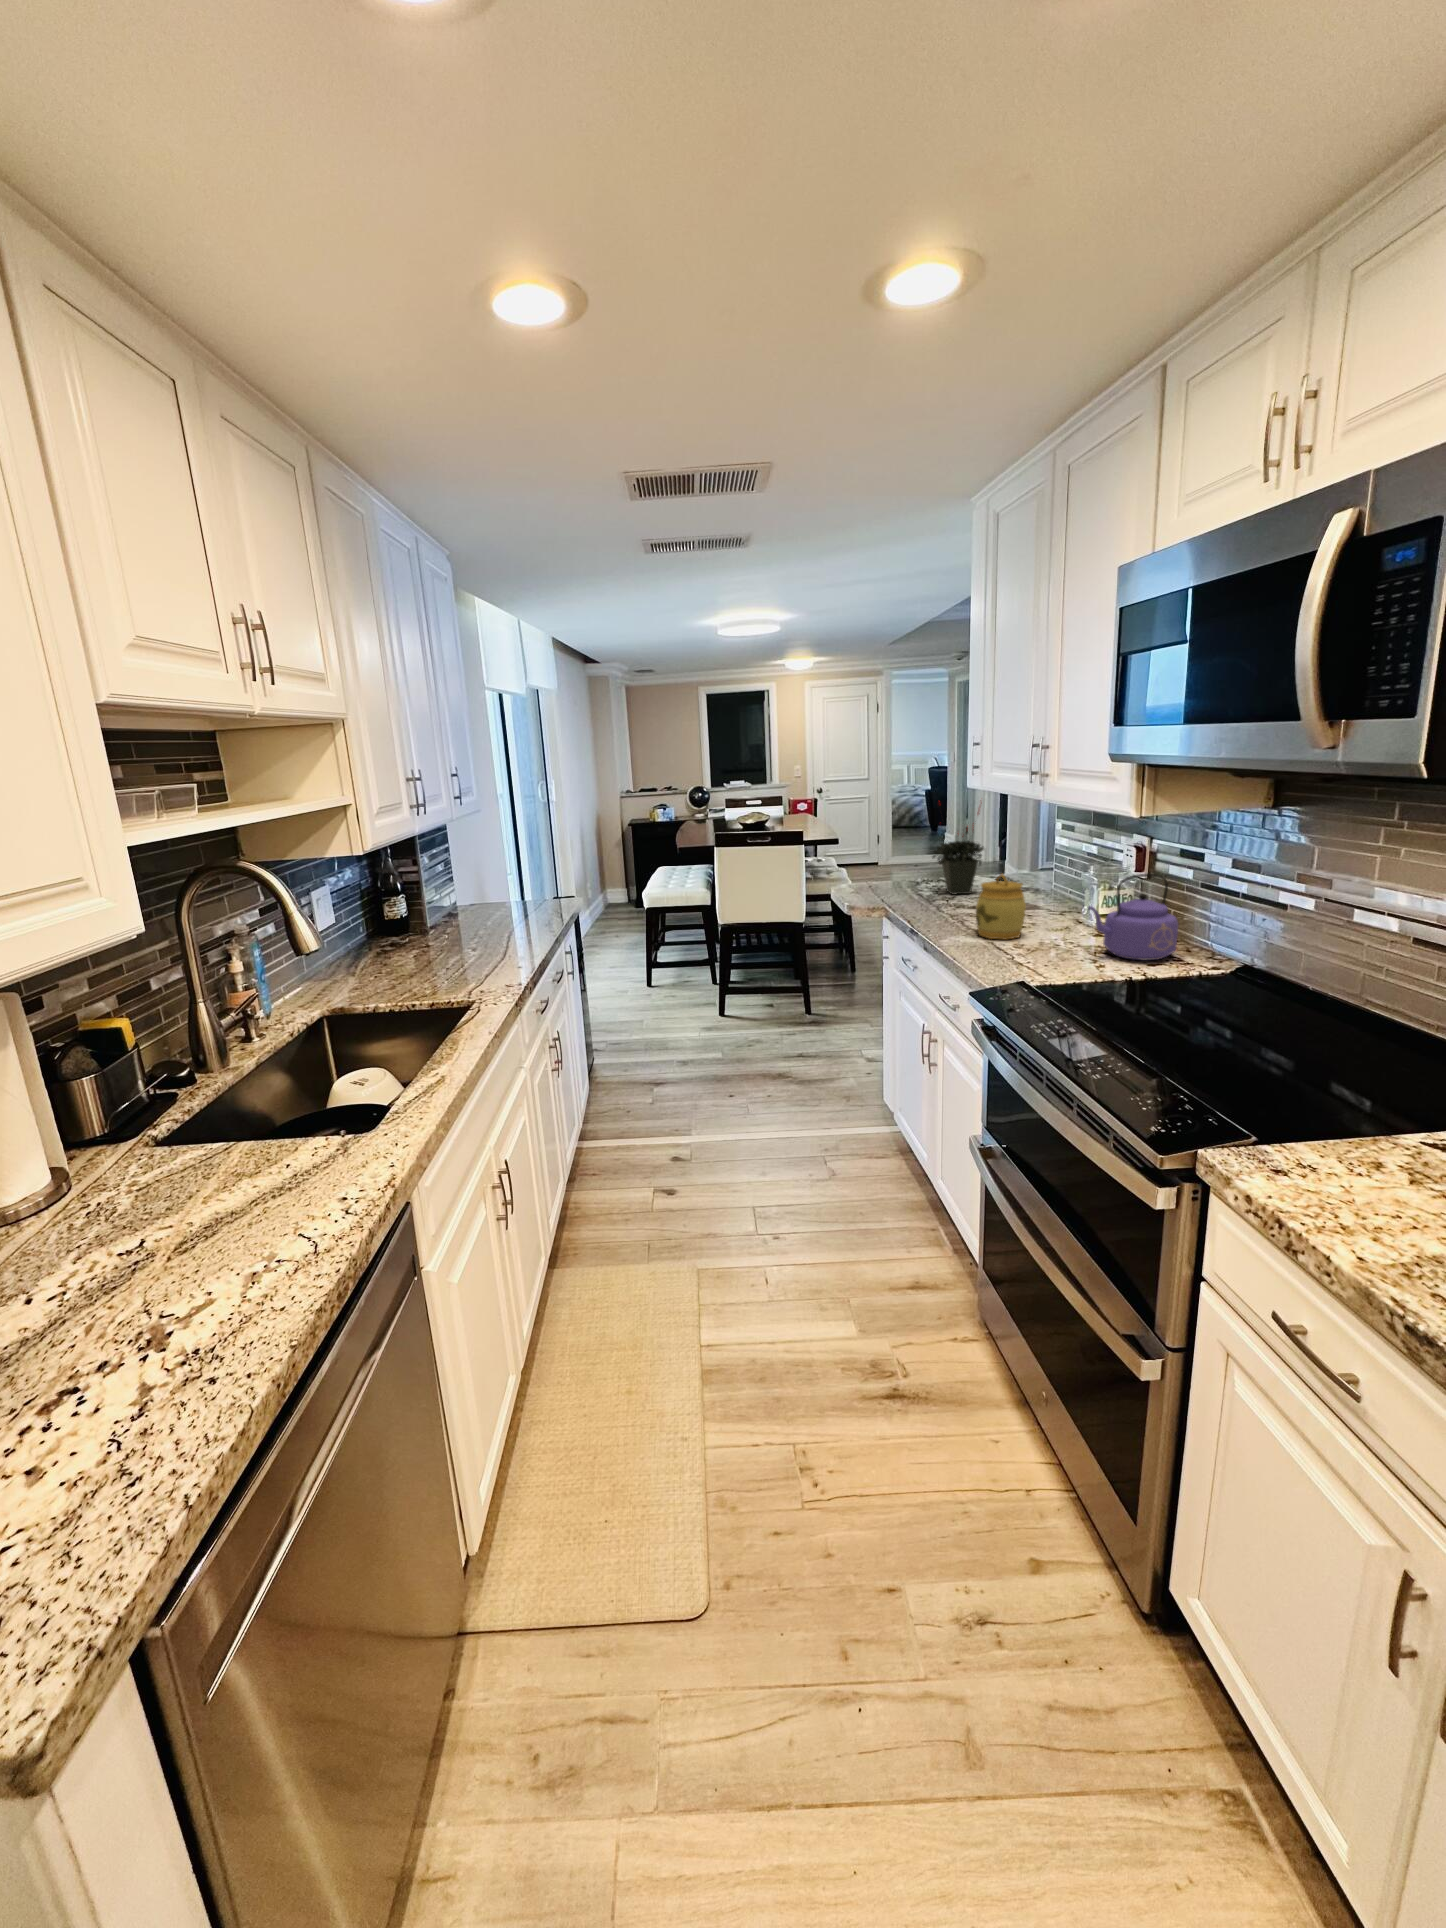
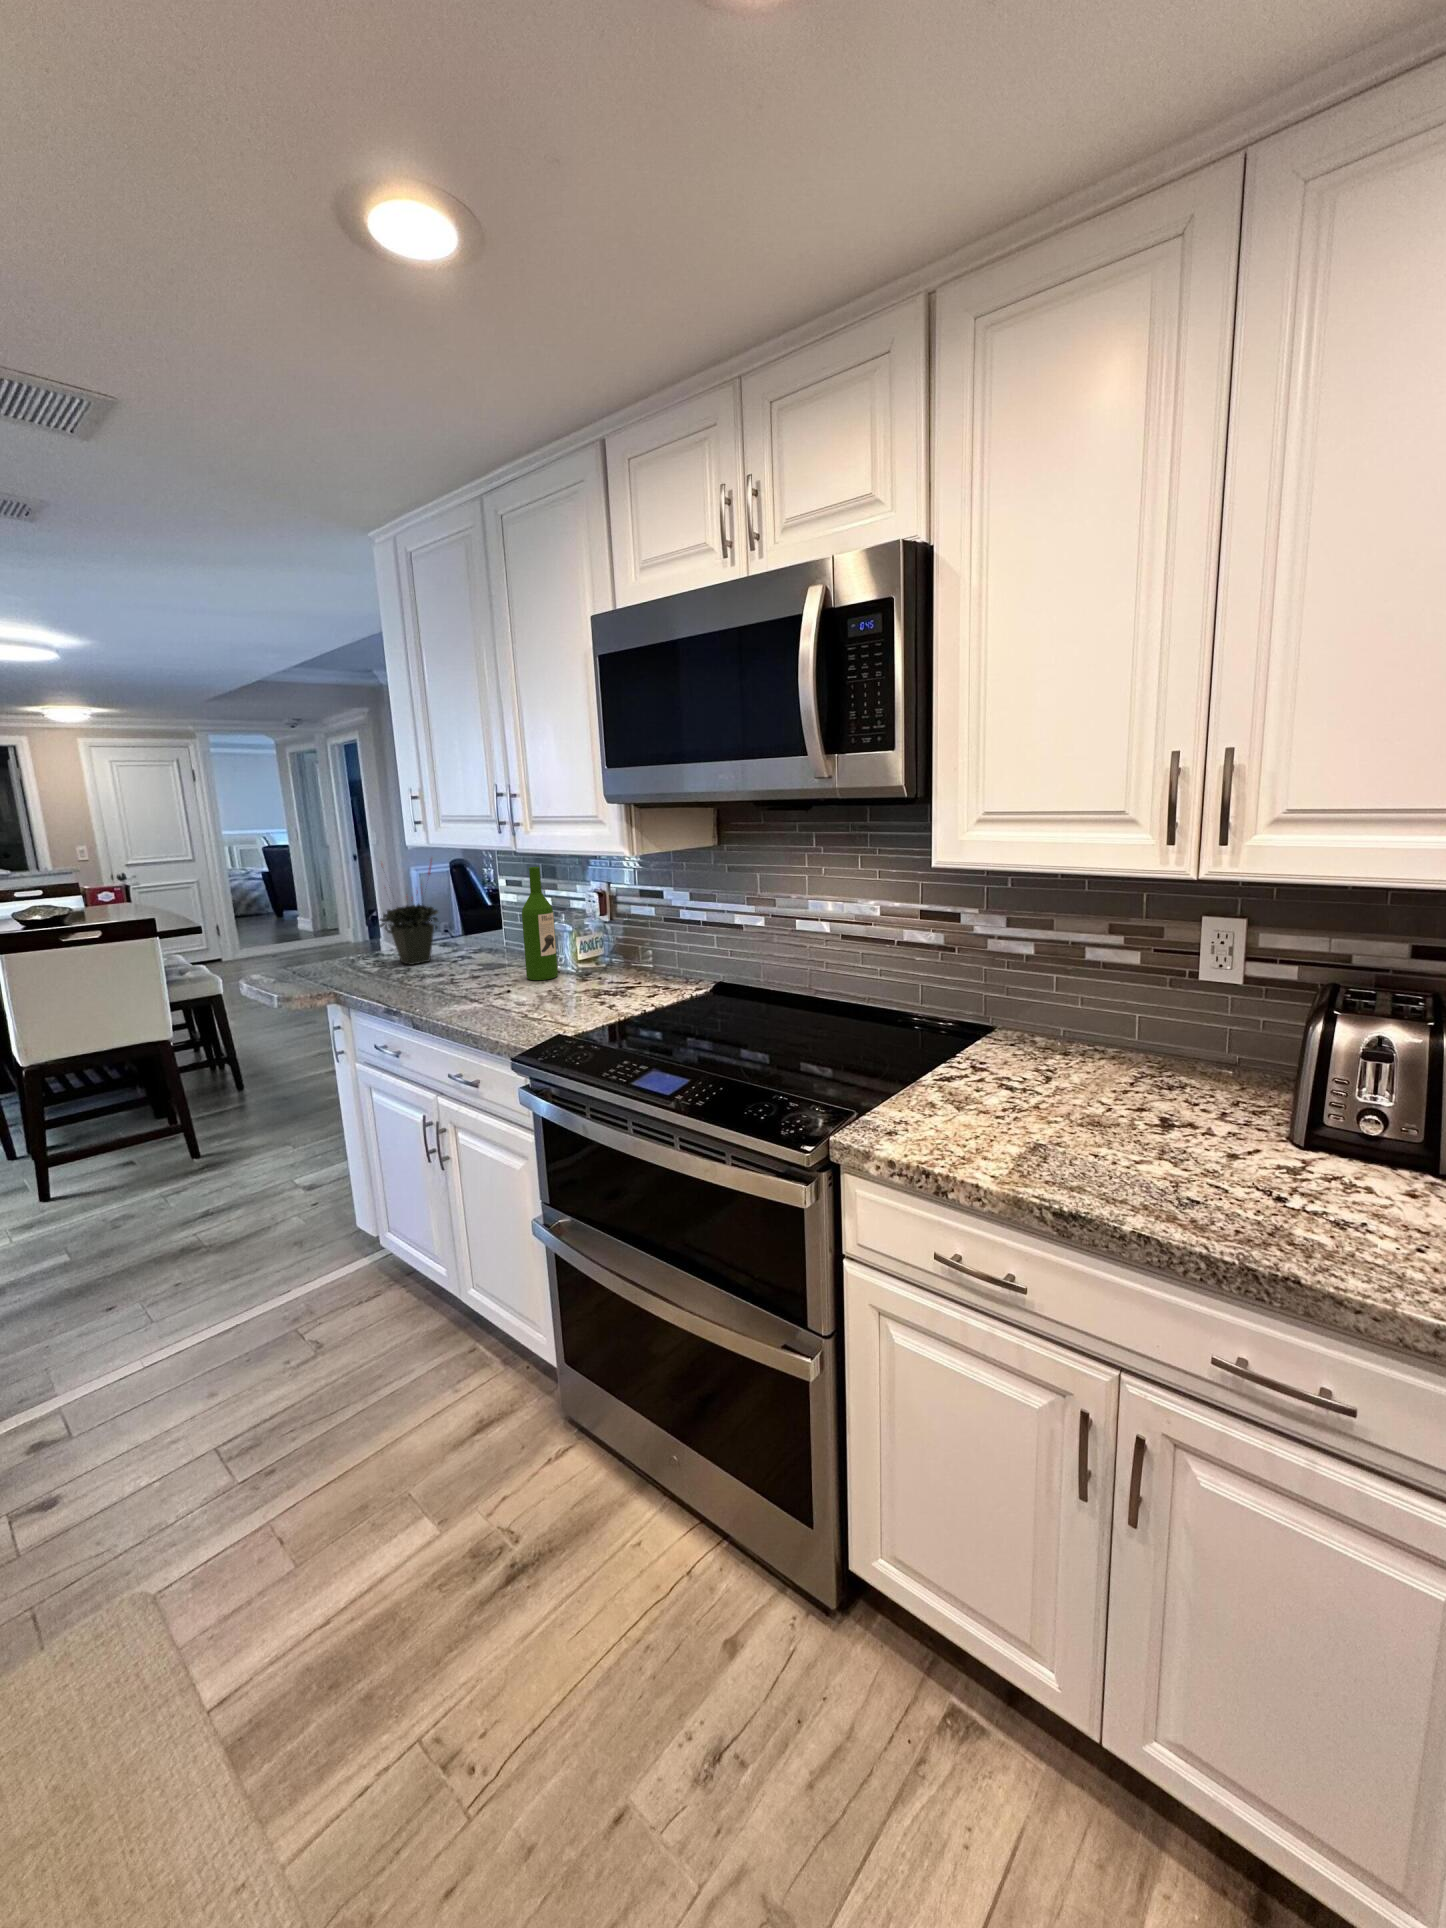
wine bottle: none [1040,815,1077,929] -> present [522,867,558,980]
jar: present [976,874,1026,939] -> none [467,929,521,1000]
kettle: present [1088,874,1178,960] -> none [590,913,662,994]

